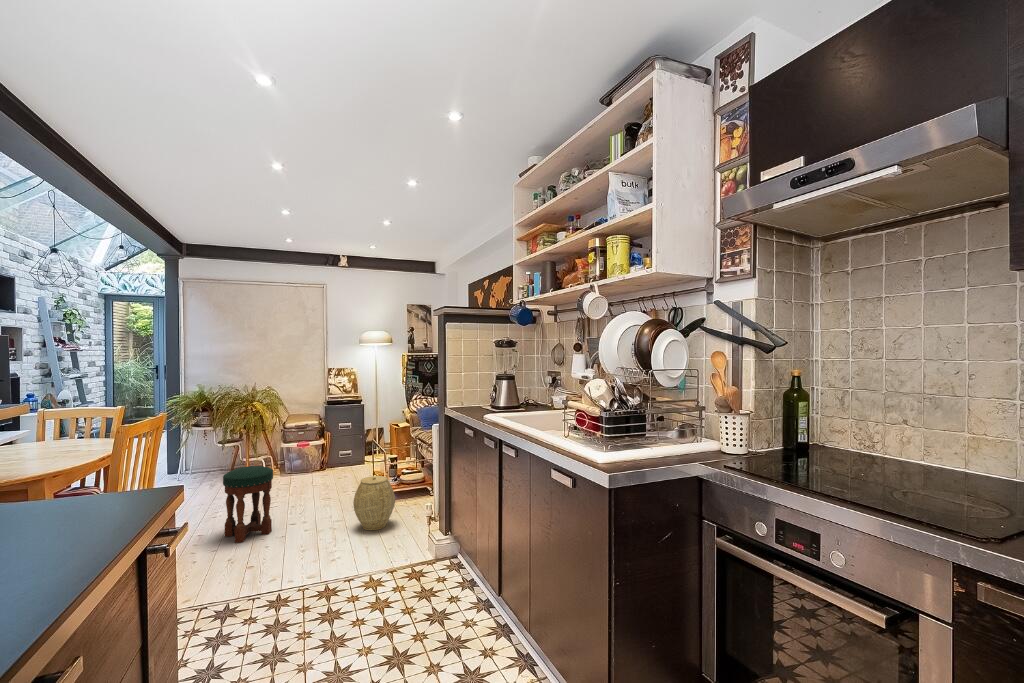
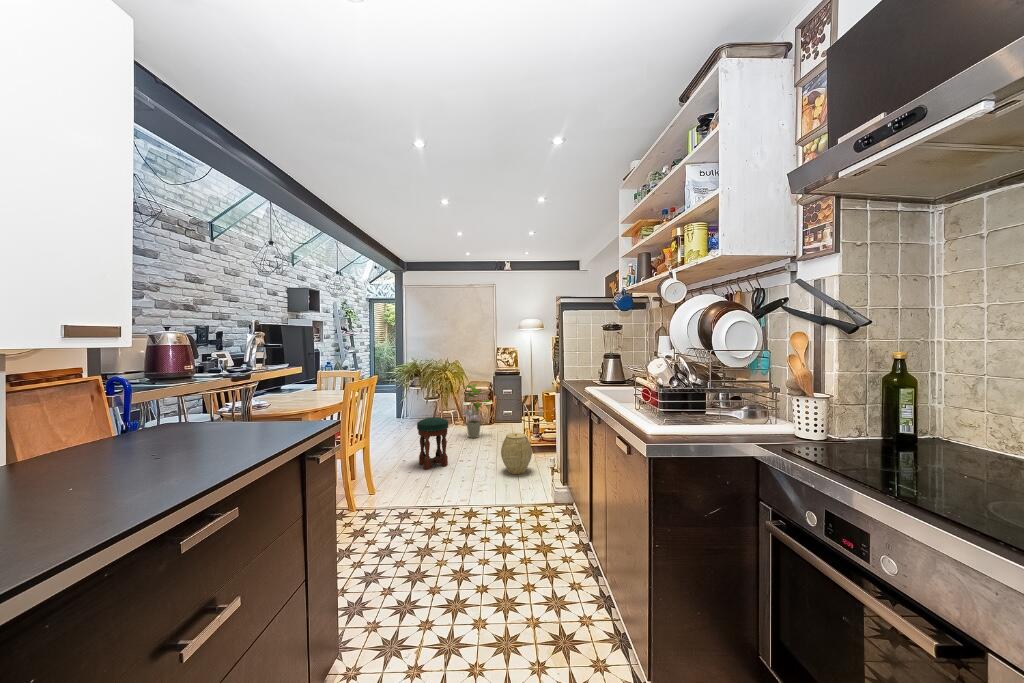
house plant: none [286,416,329,490] -> present [465,384,490,438]

